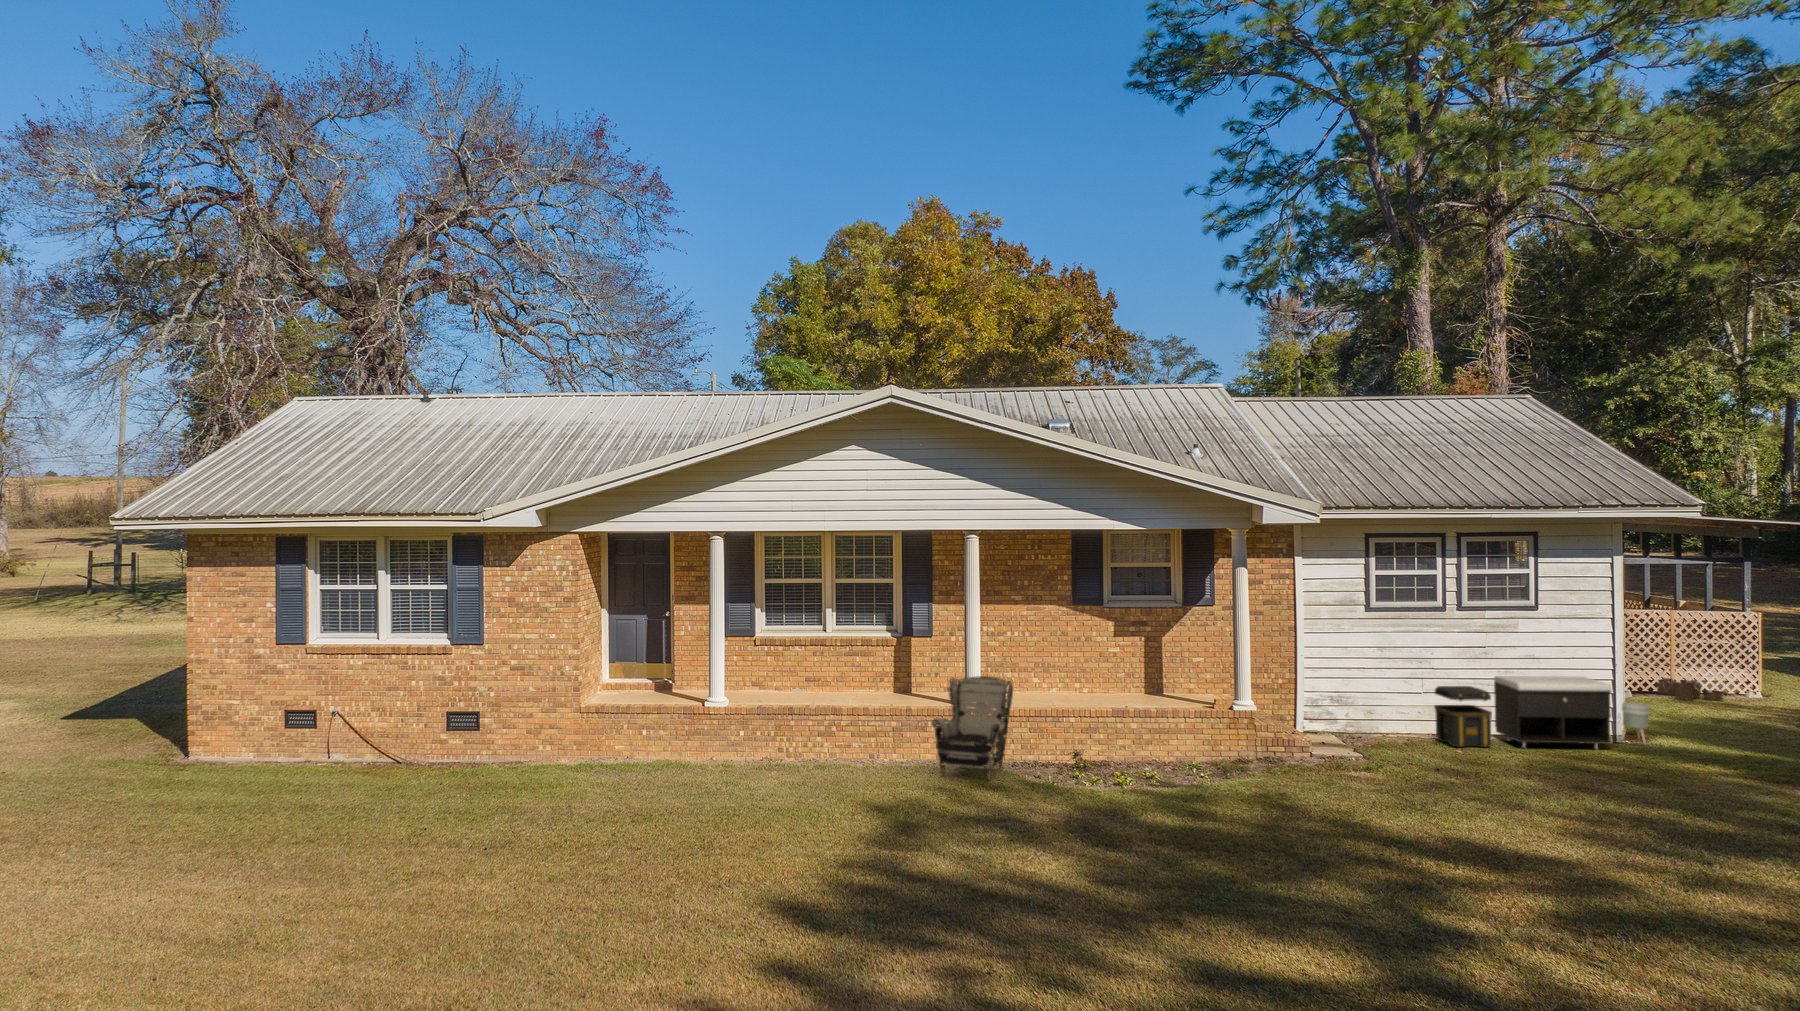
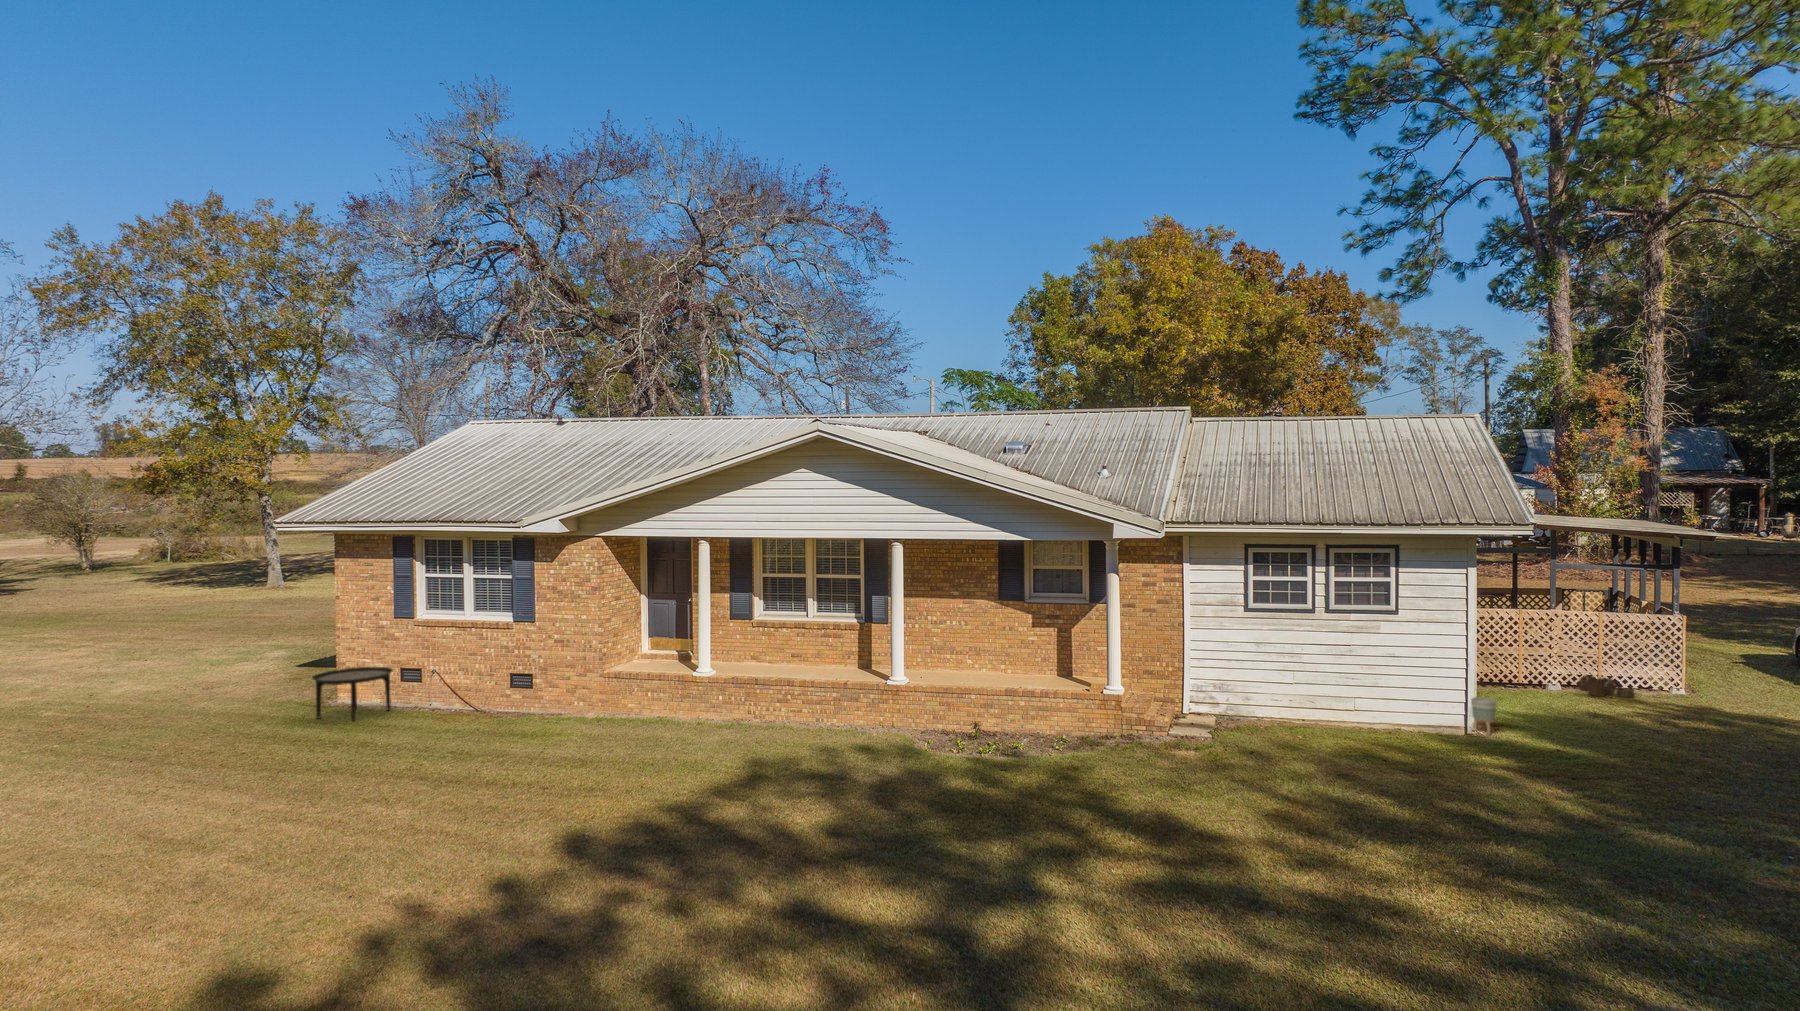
armchair: present [932,676,1013,781] -> none [853,658,924,741]
storage bench: present [1494,676,1611,749] -> none [1358,670,1449,738]
toolbox: present [1434,686,1492,747] -> none [1301,678,1344,732]
round table: none [154,711,275,787] -> present [312,667,393,721]

